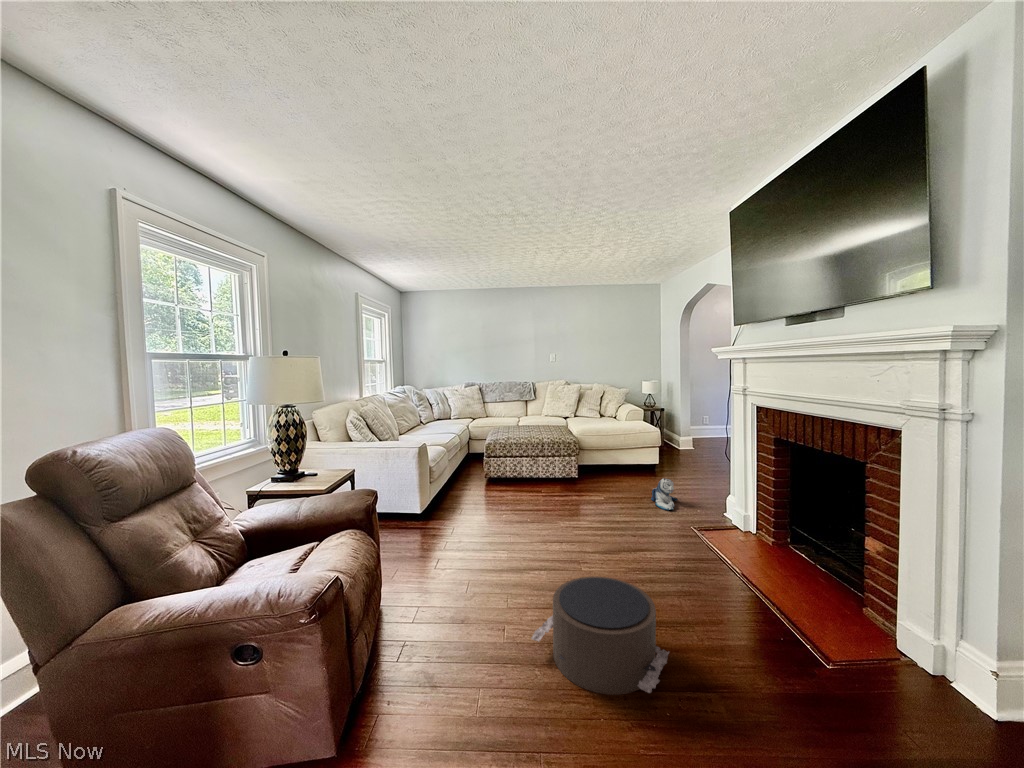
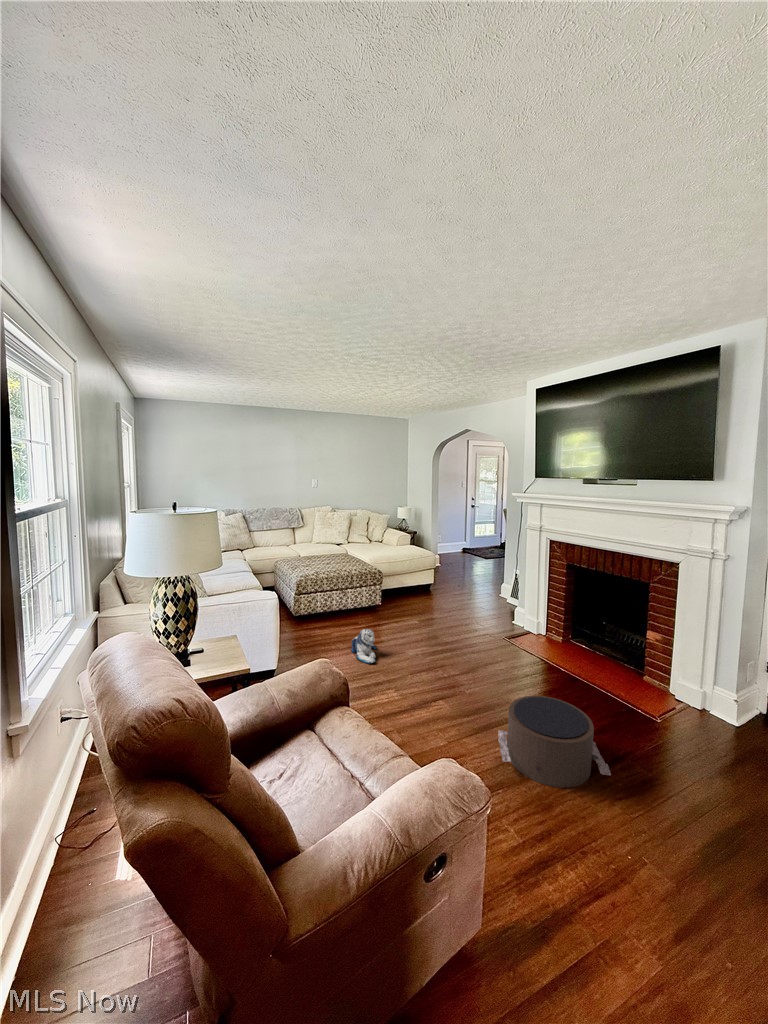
plush toy: present [651,478,678,510] -> present [351,629,377,664]

